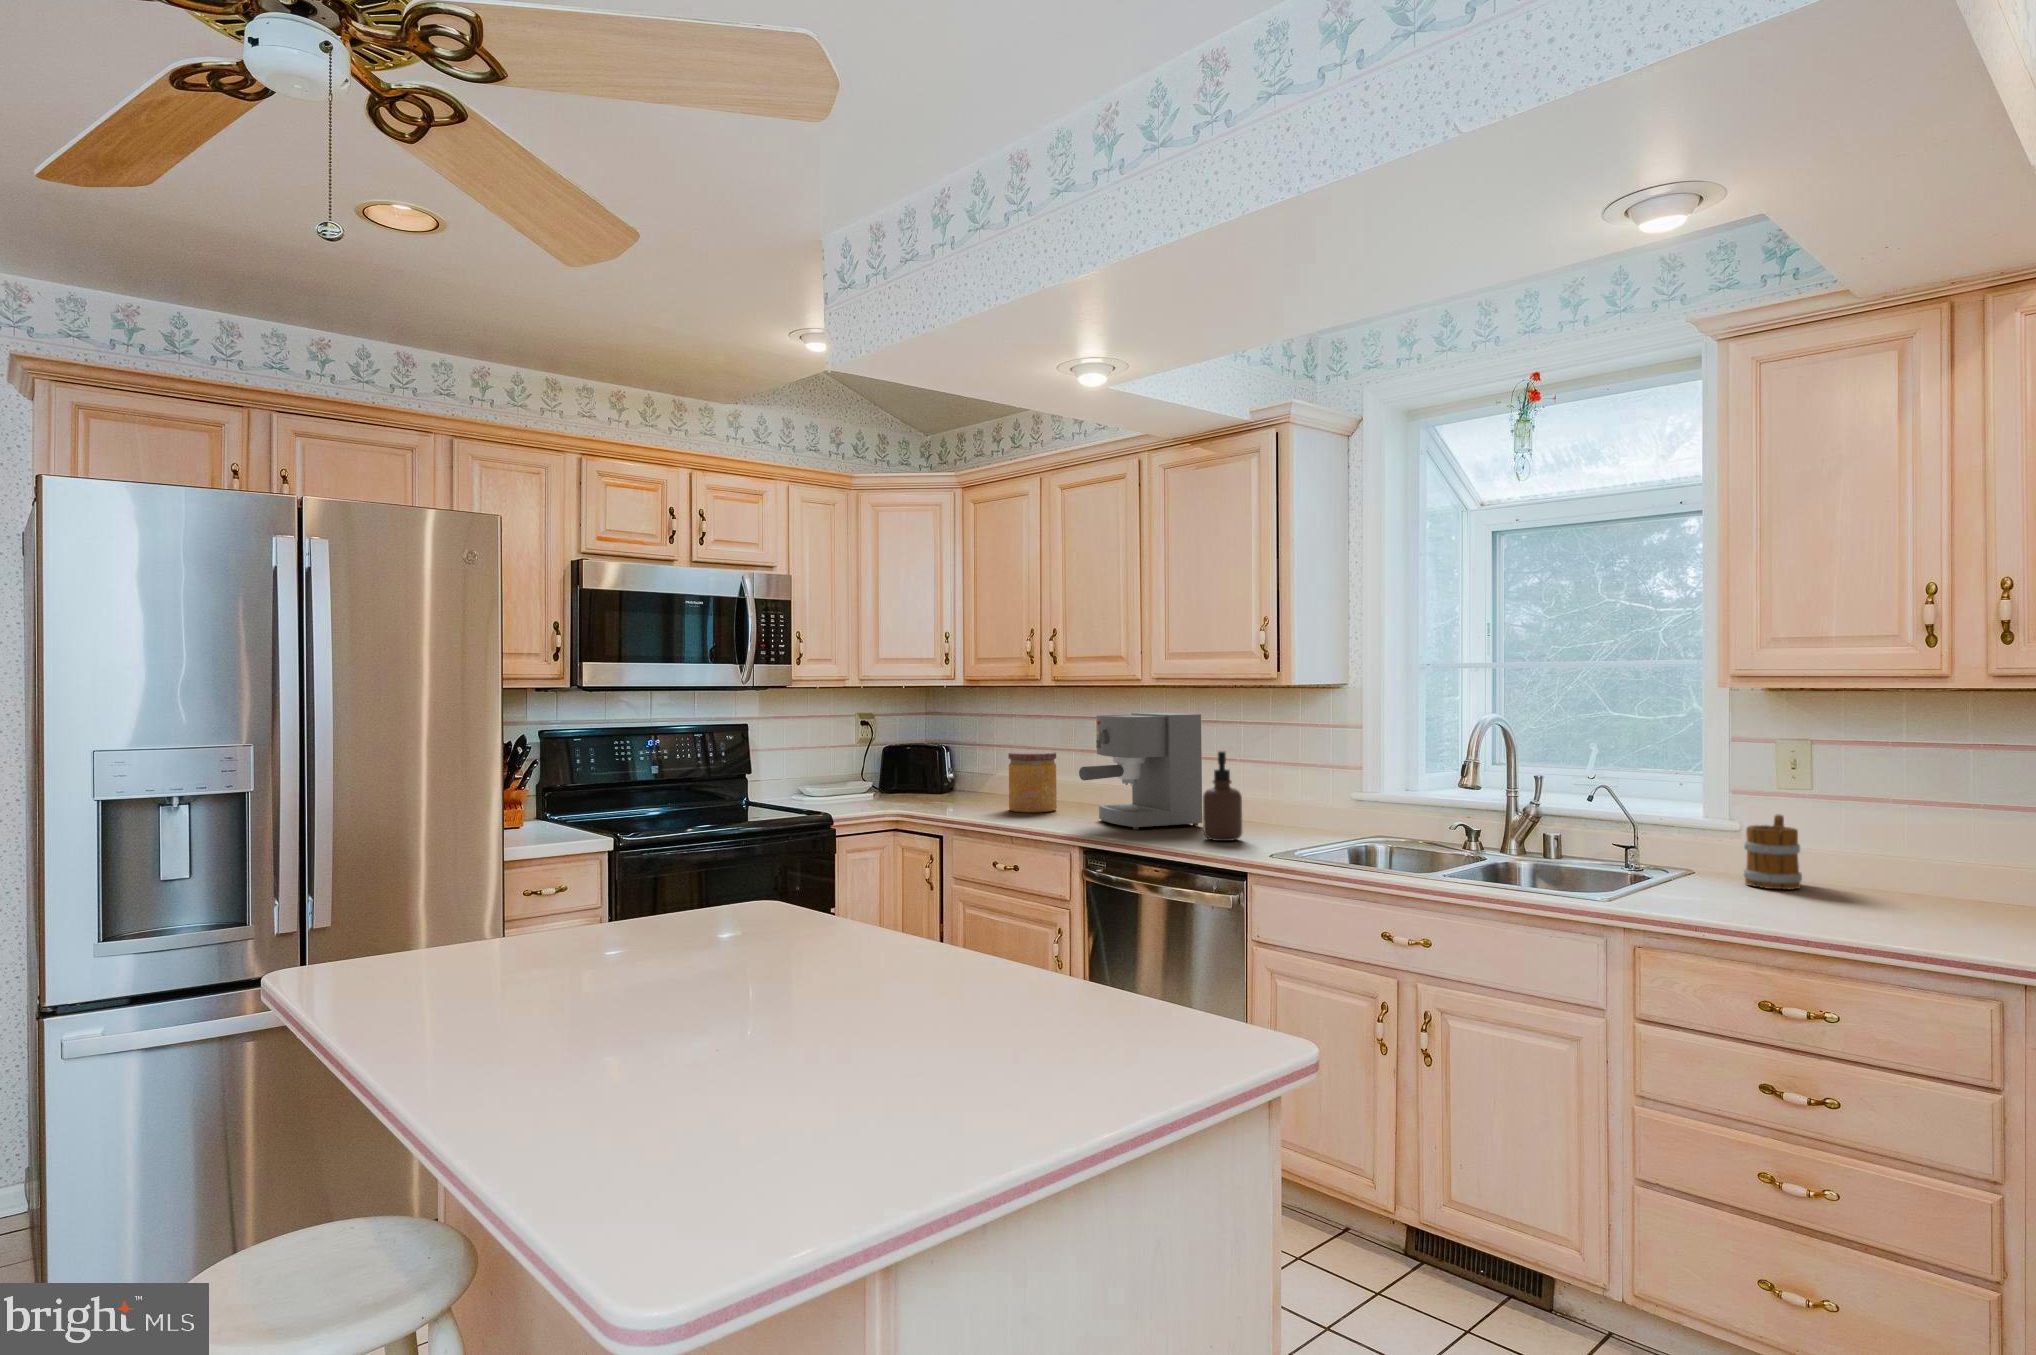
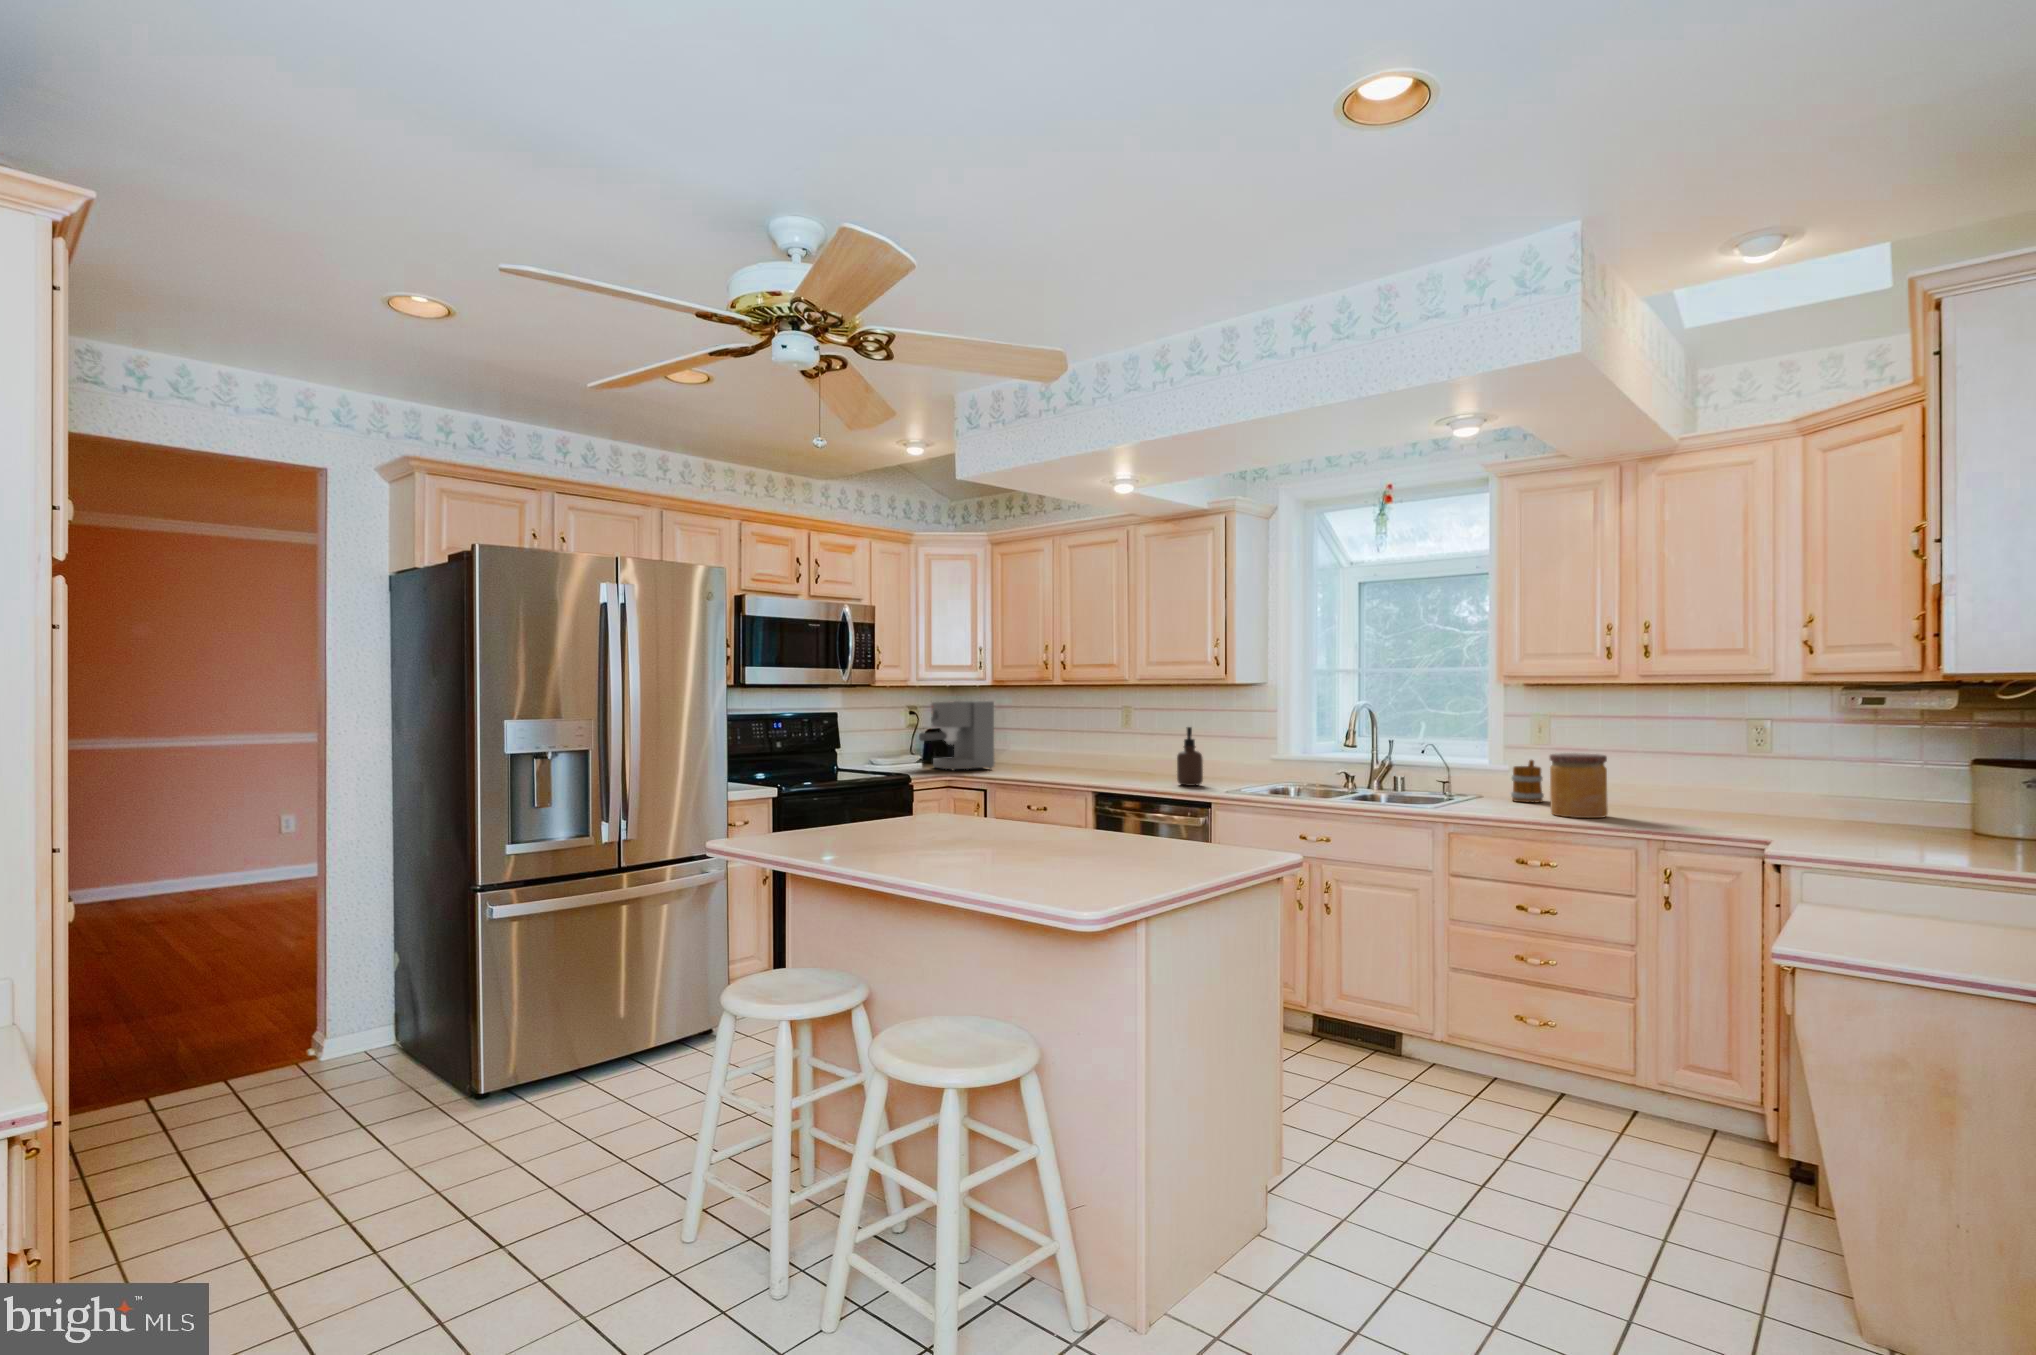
coffee maker: present [1079,713,1202,829] -> present [919,701,994,770]
jar: present [1008,751,1057,812] -> present [1550,753,1608,818]

